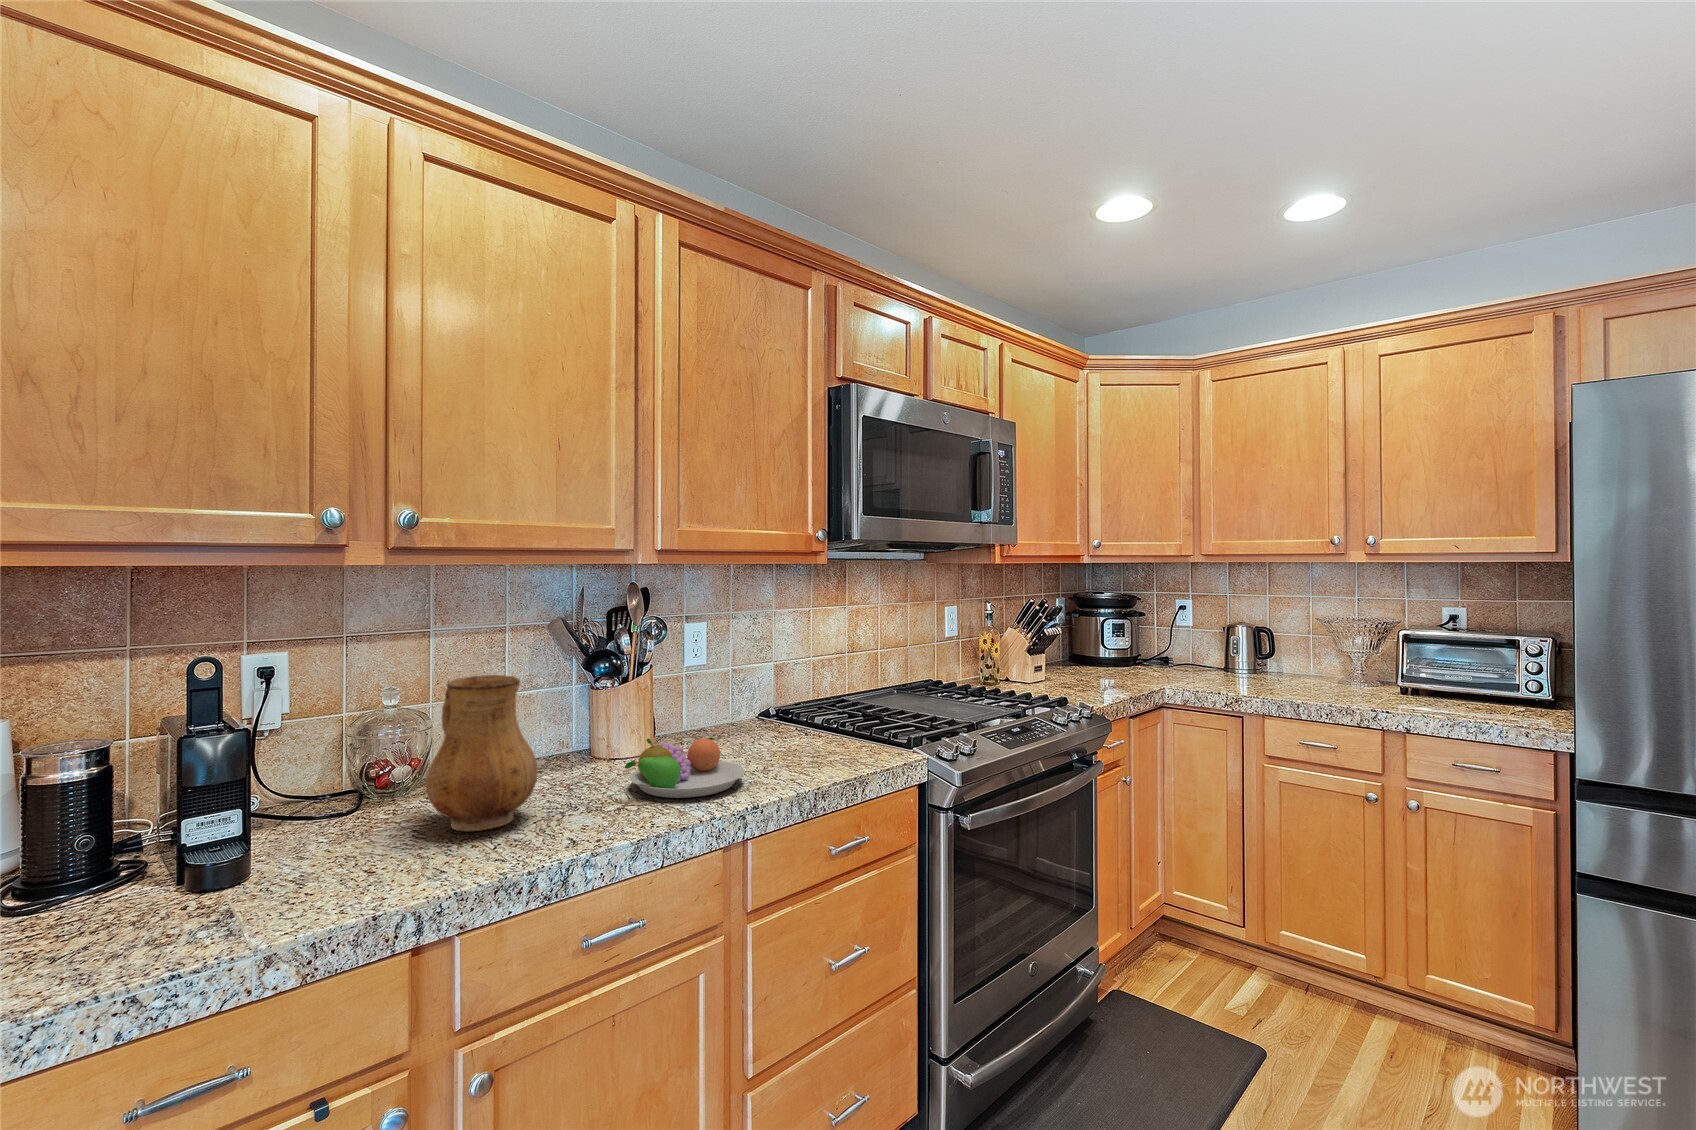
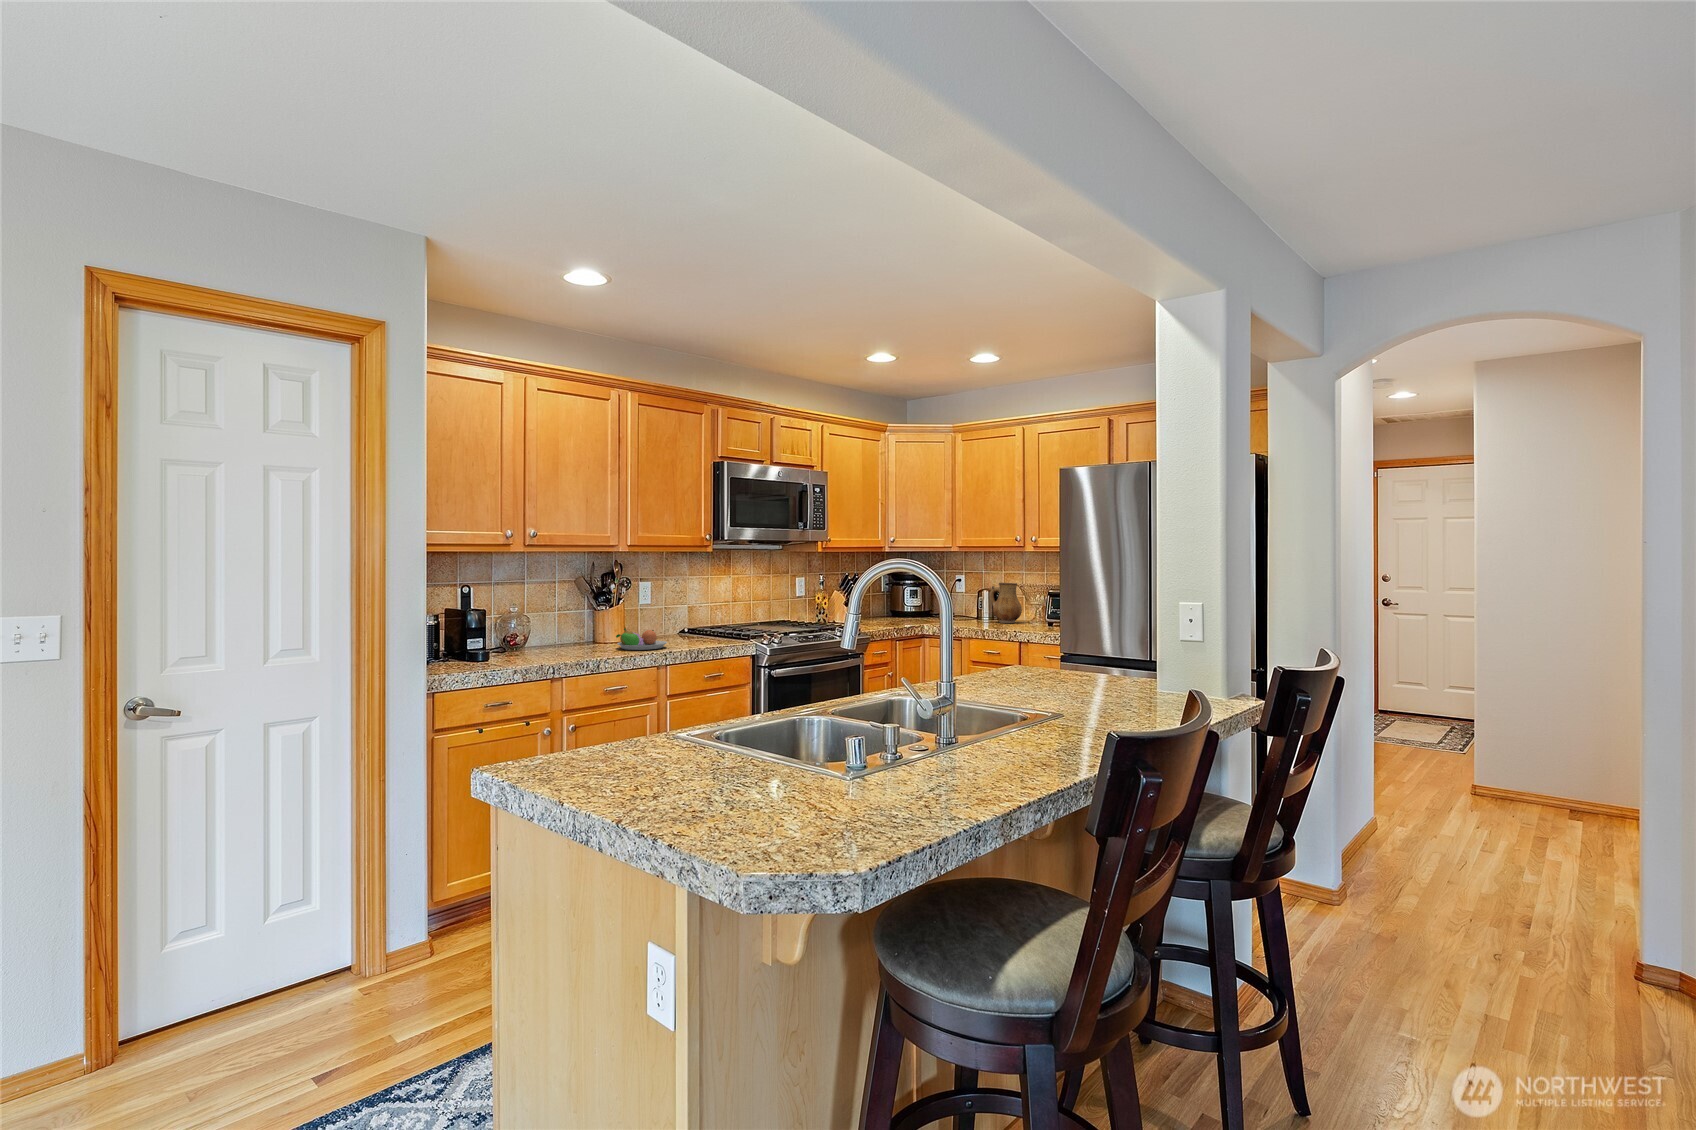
ceramic pitcher: present [426,675,538,831] -> present [990,583,1022,623]

